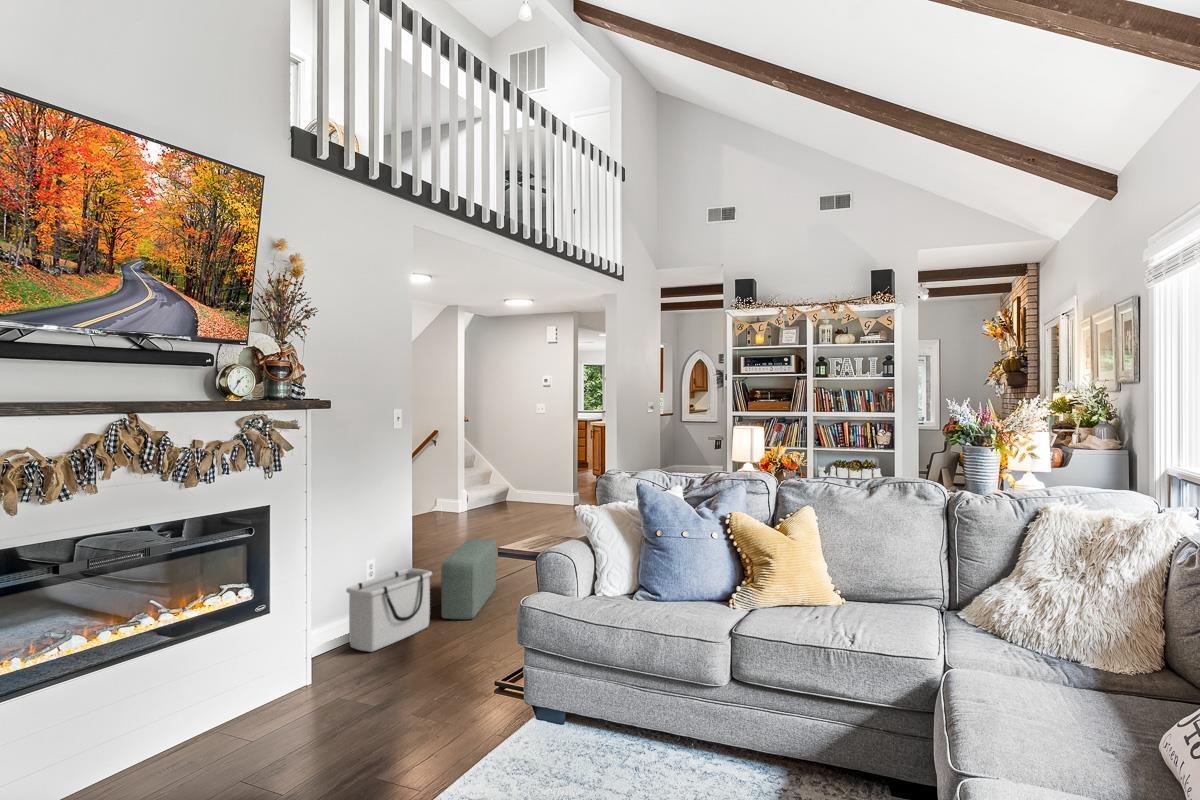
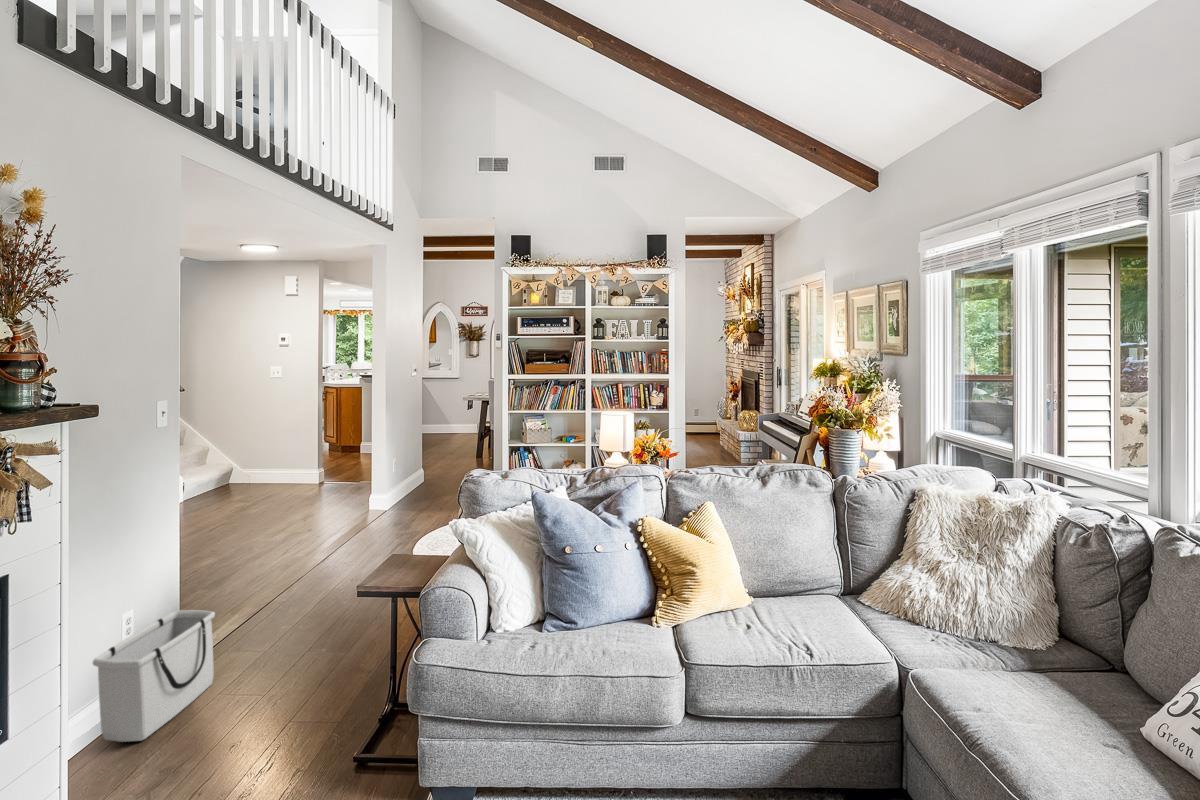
pouf: present [441,539,497,619] -> none [222,551,282,666]

